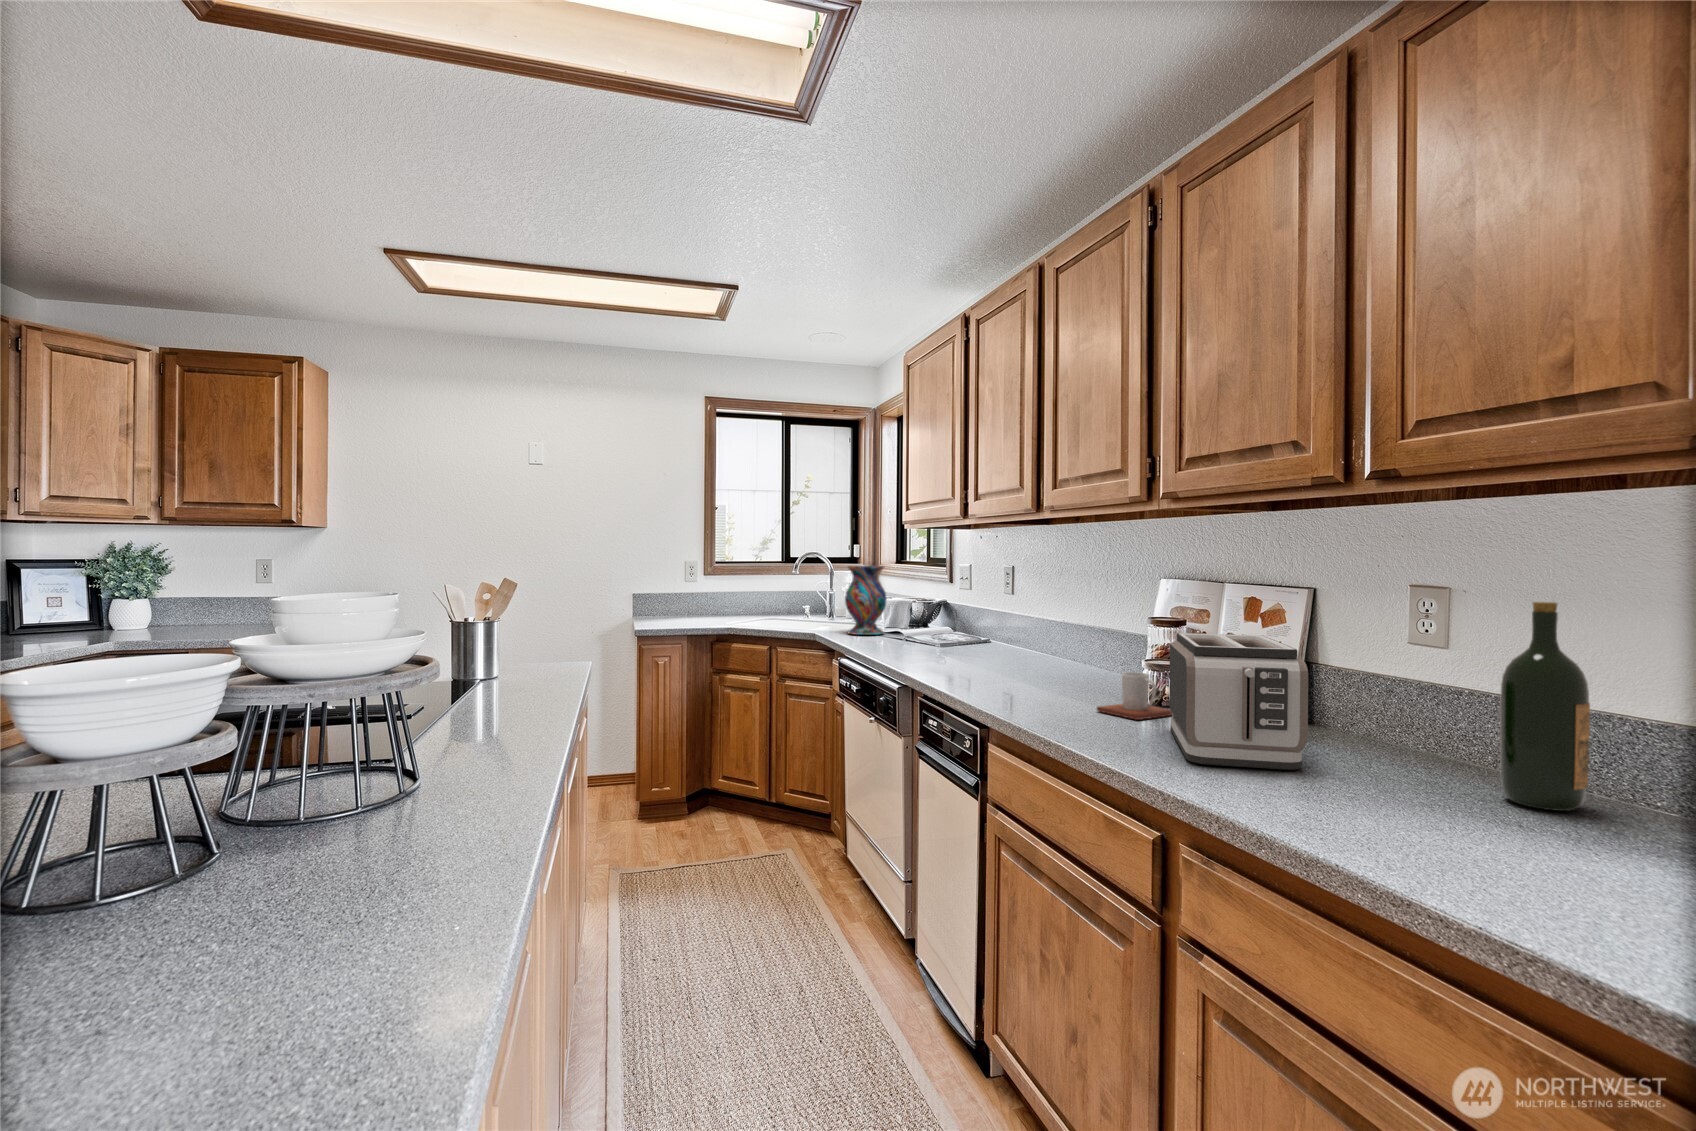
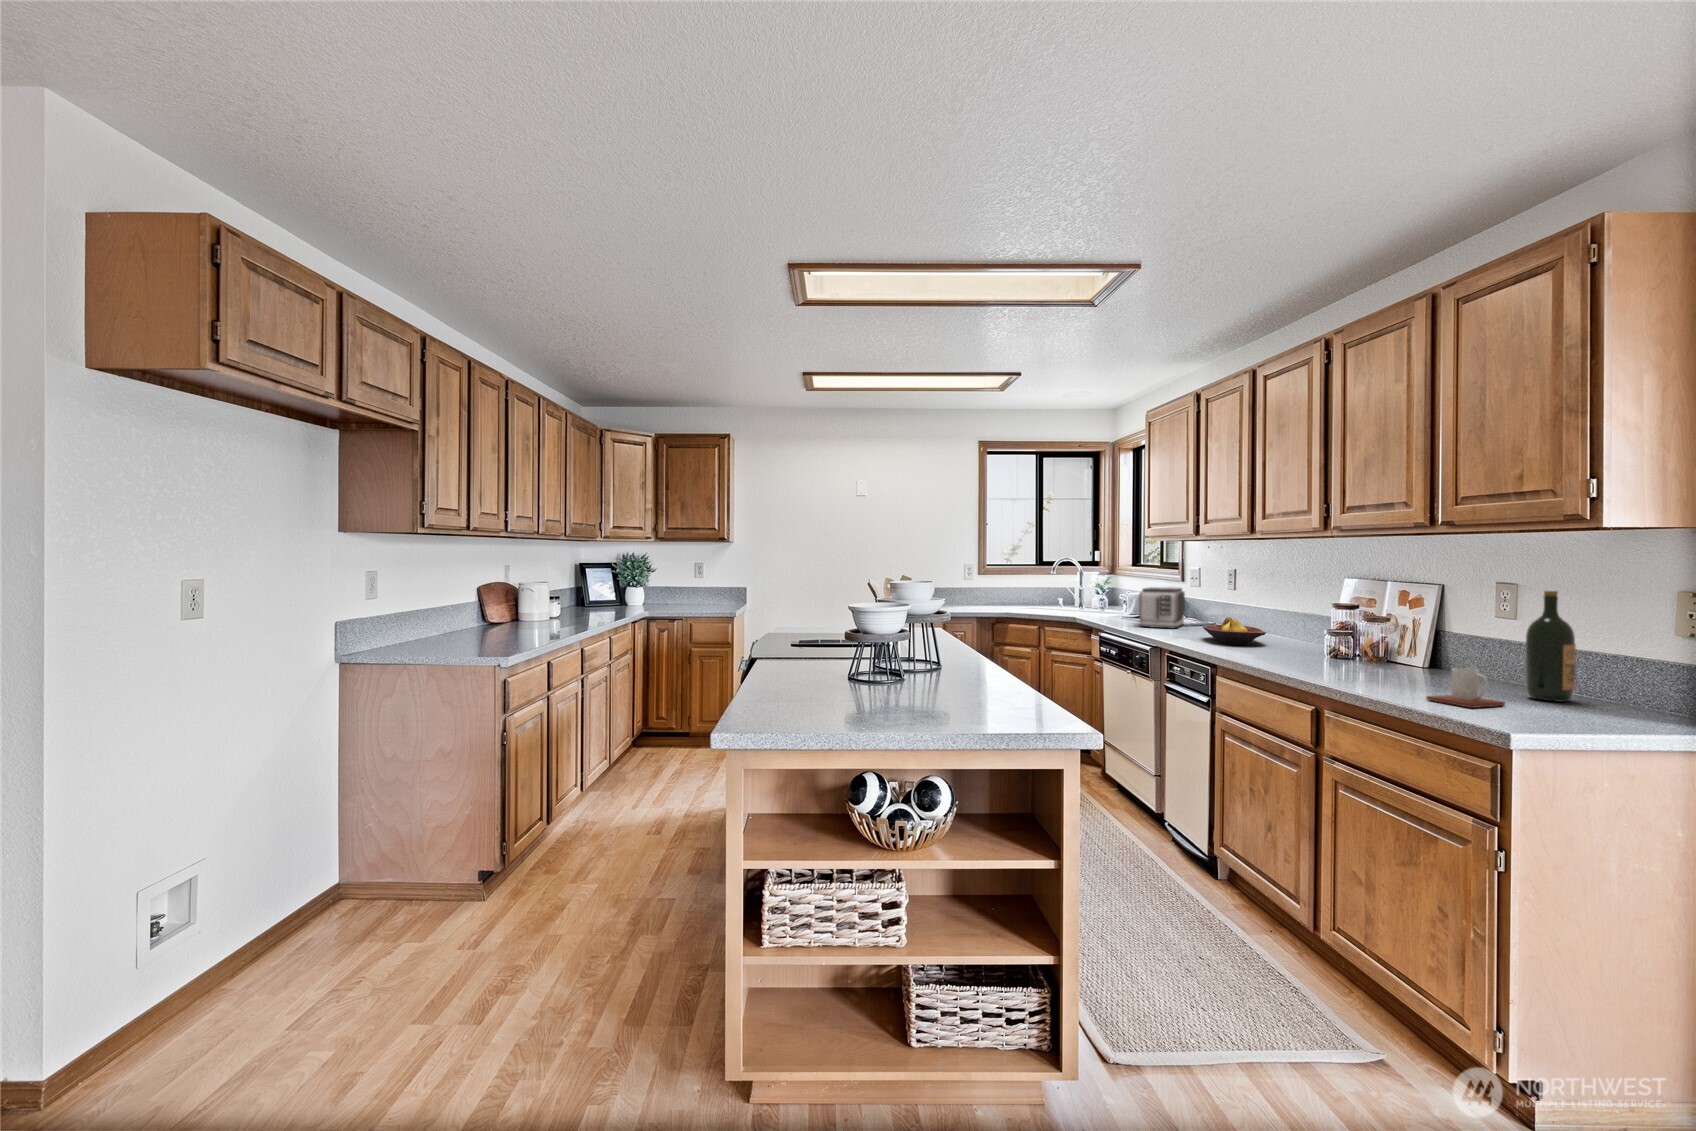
vase: present [845,566,887,635] -> none [1100,568,1132,618]
toaster: present [1169,633,1308,770] -> present [1139,587,1185,628]
fruit bowl: none [970,638,1057,682] -> present [1203,617,1266,645]
mug: present [1097,672,1173,720] -> present [1426,668,1505,708]

